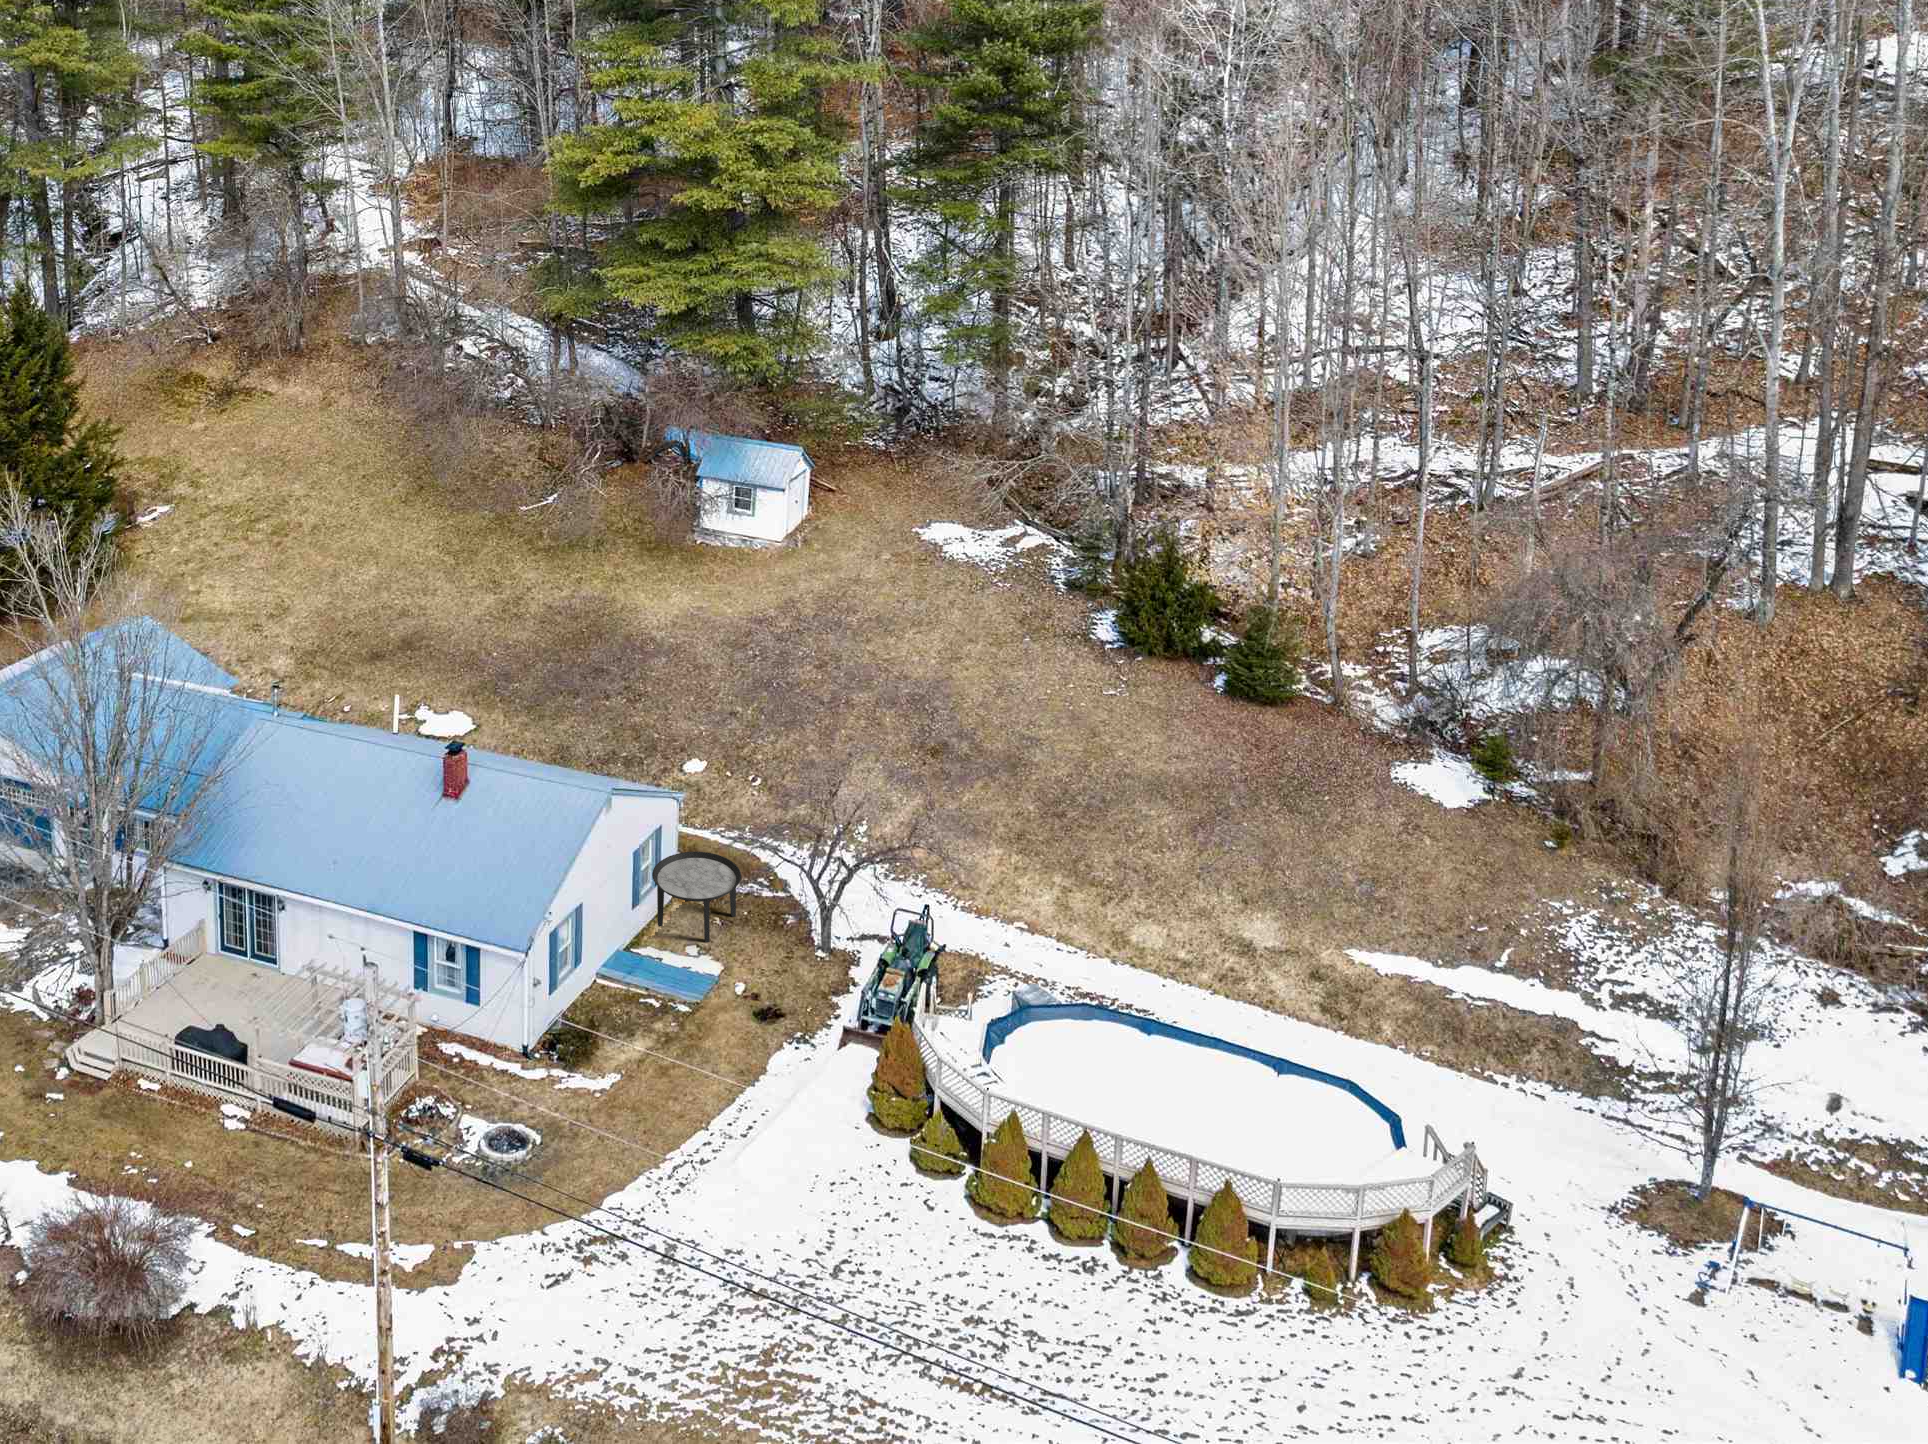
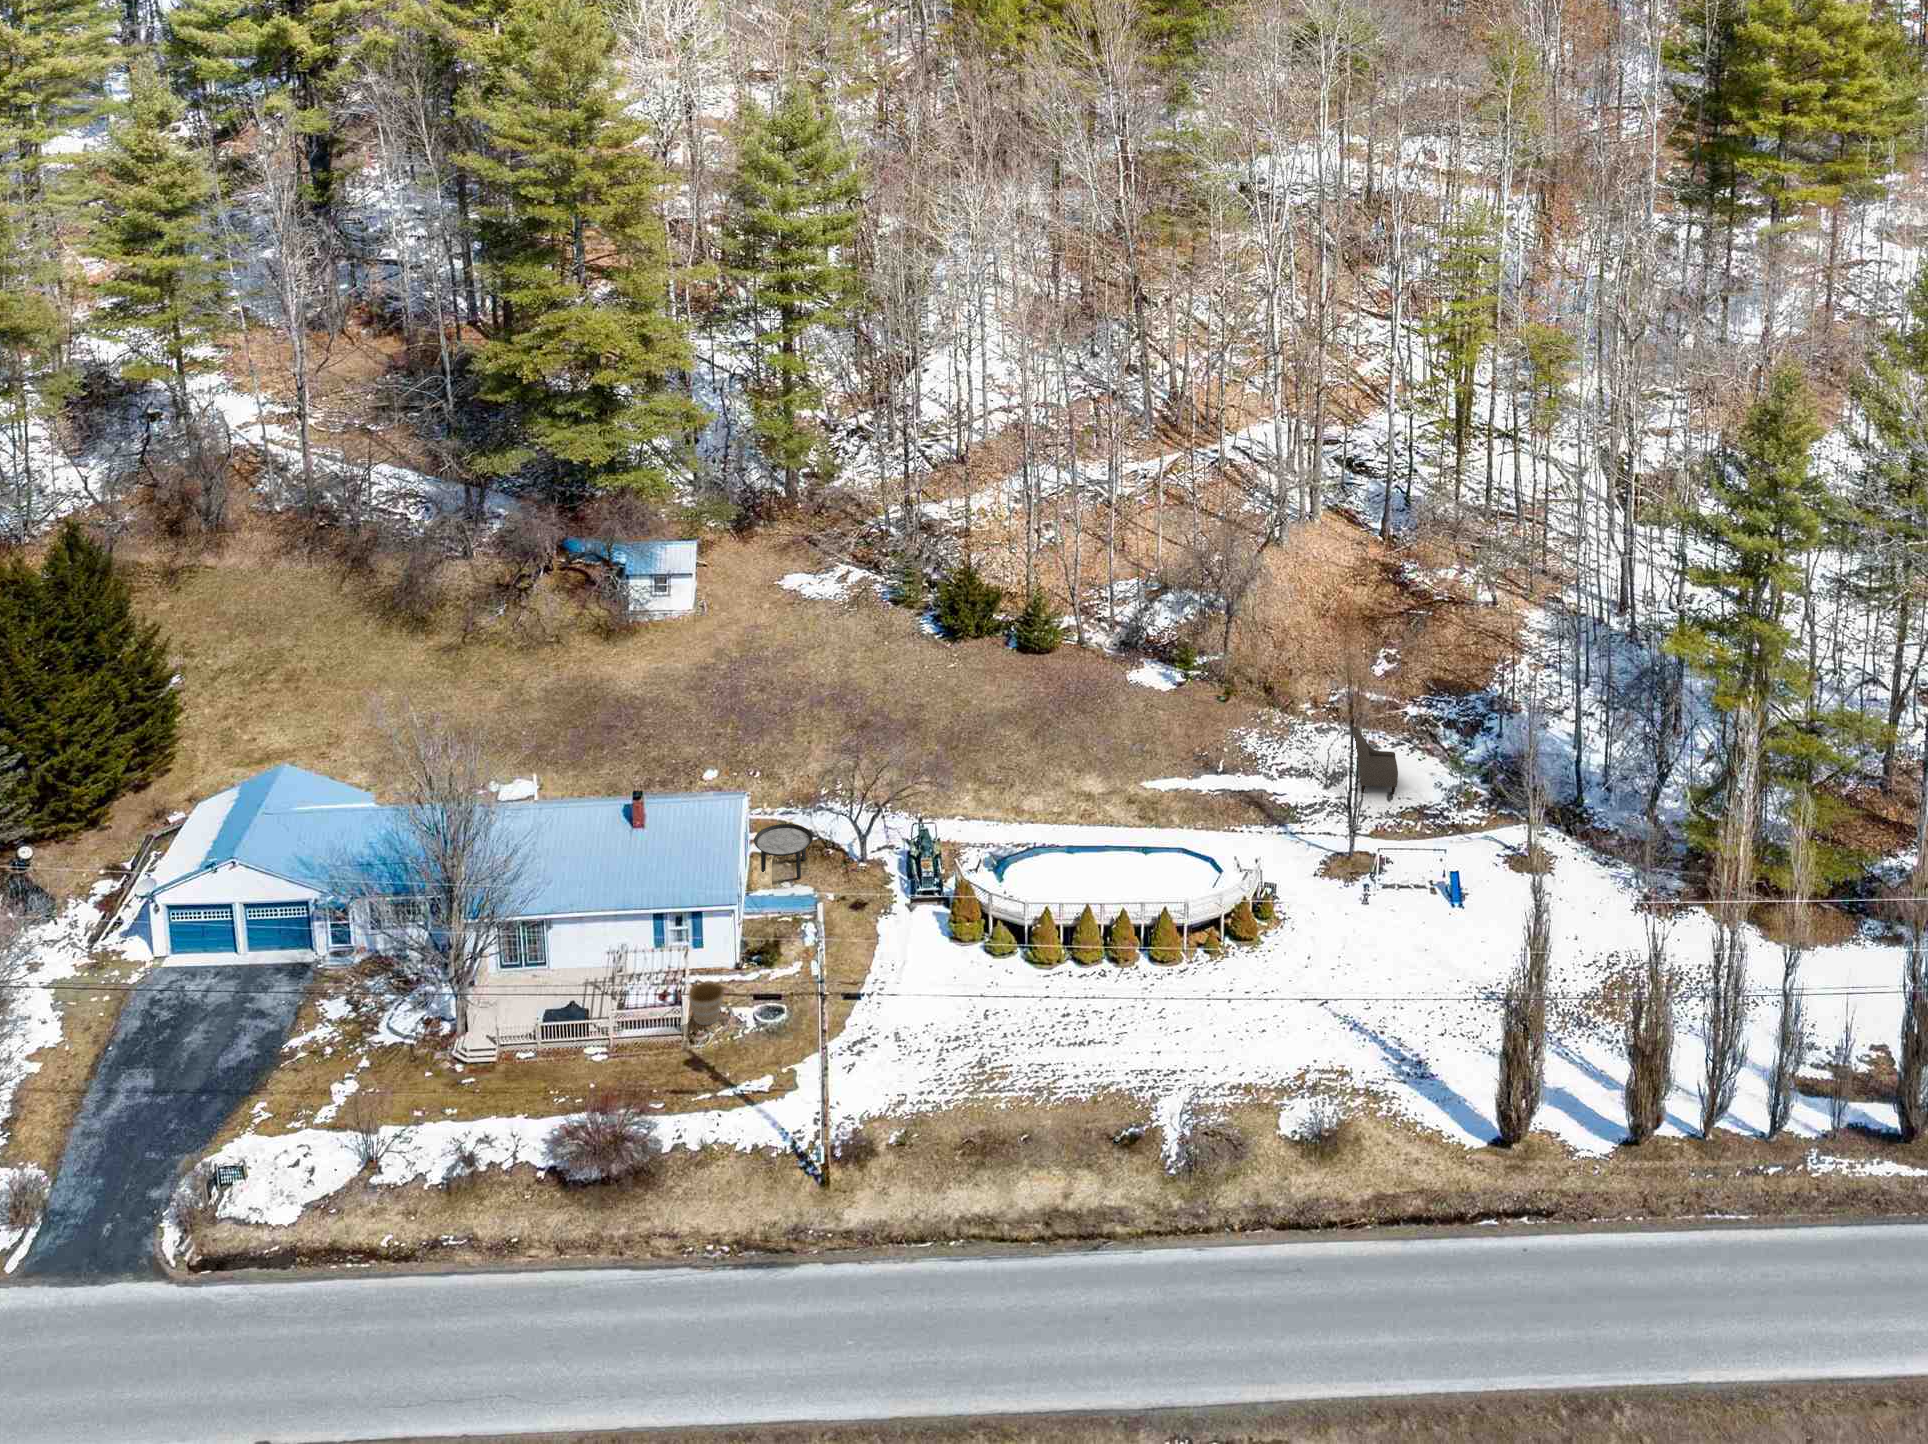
chair: none [1769,951,1872,1104] -> present [1353,727,1398,794]
wooden bucket: none [400,1055,455,1125] -> present [688,983,724,1025]

